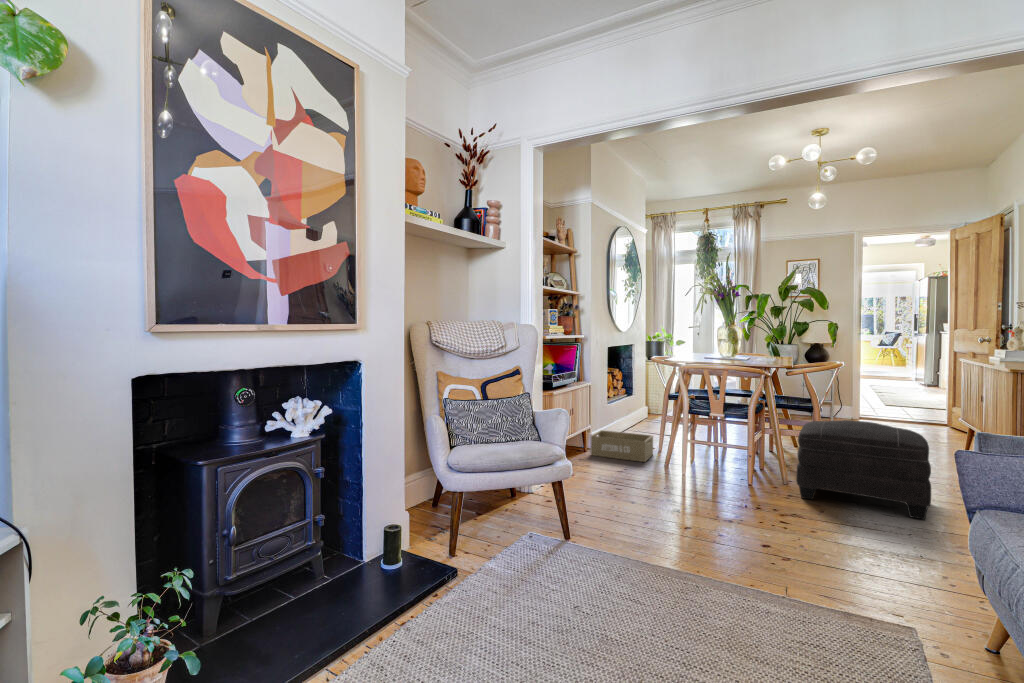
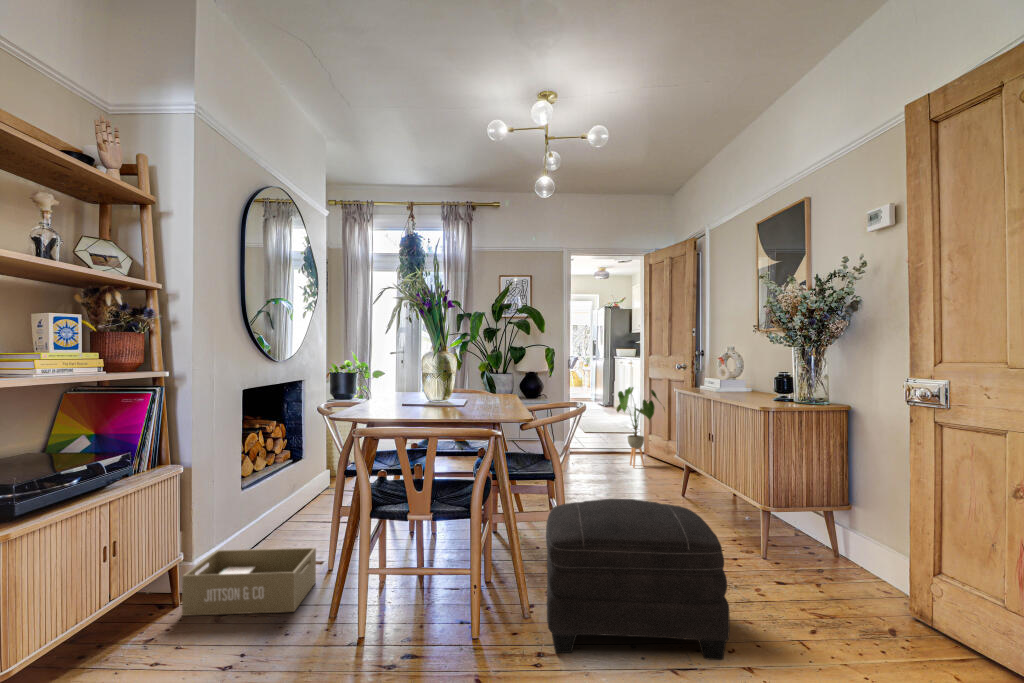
house plant: none [906,359,964,434] -> present [617,387,665,468]

